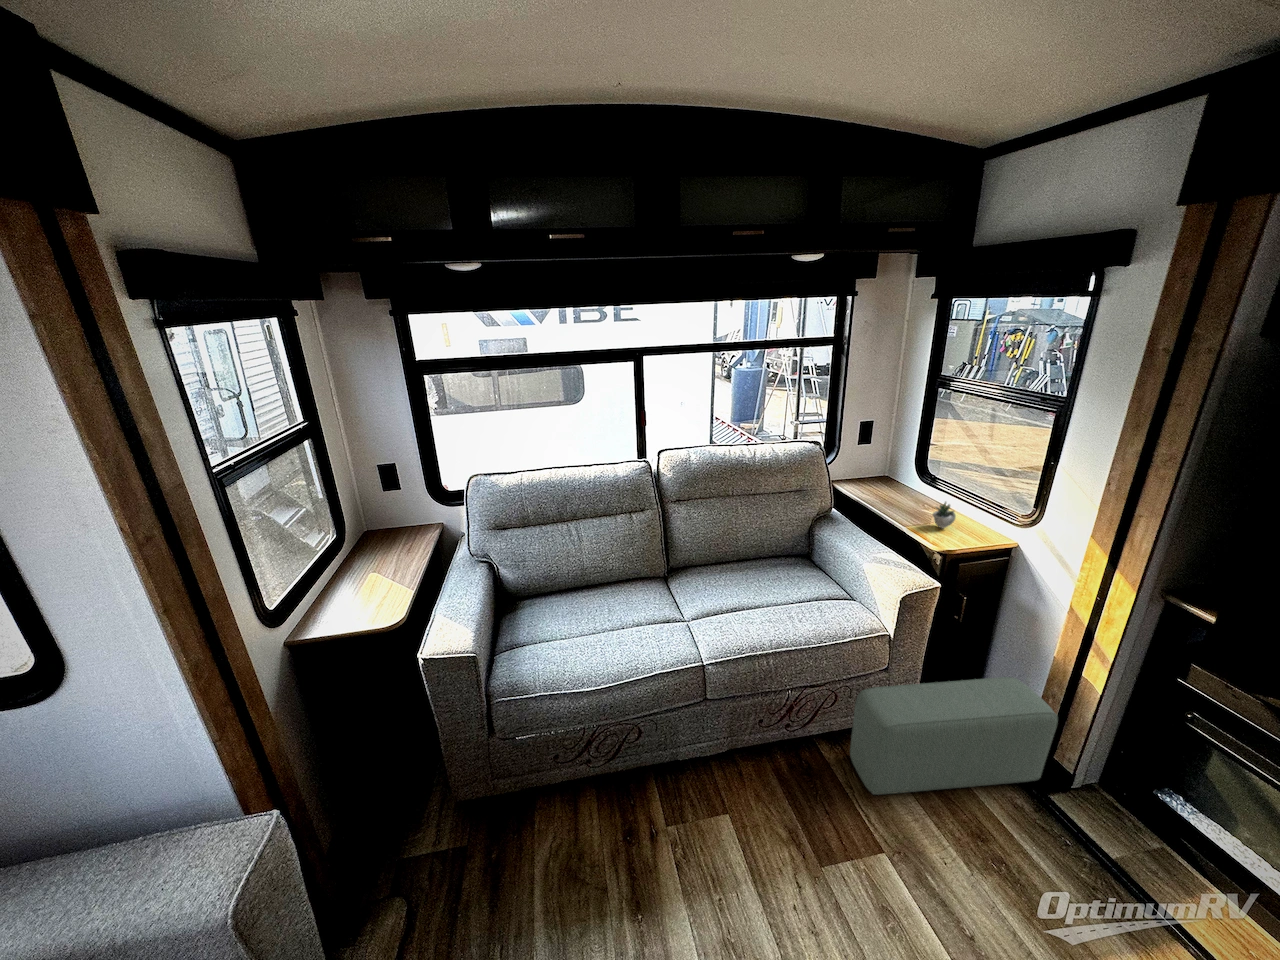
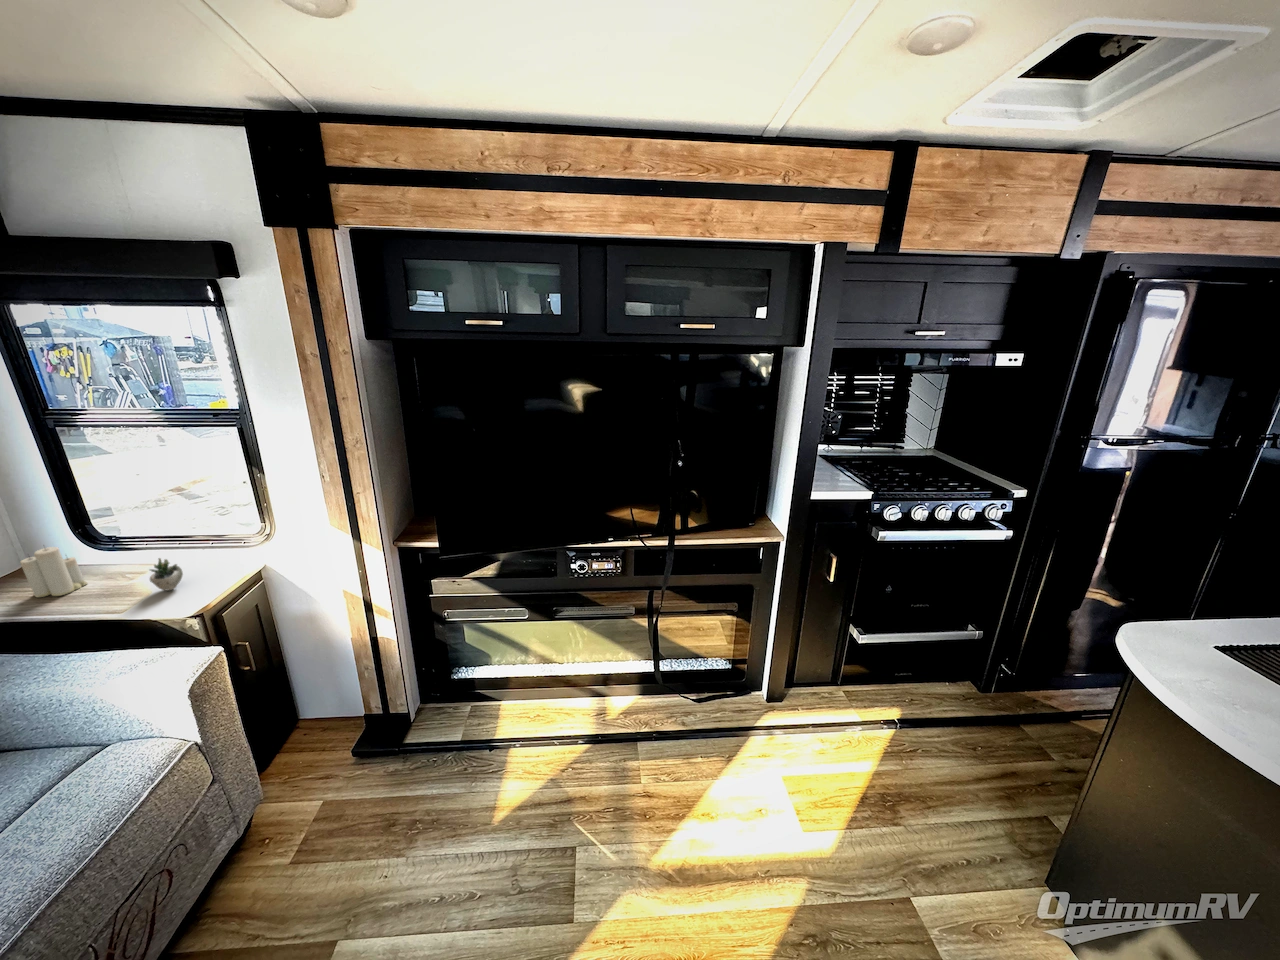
candle: none [878,464,906,501] -> present [20,547,87,597]
pouf: present [850,677,1058,795] -> none [198,677,392,915]

